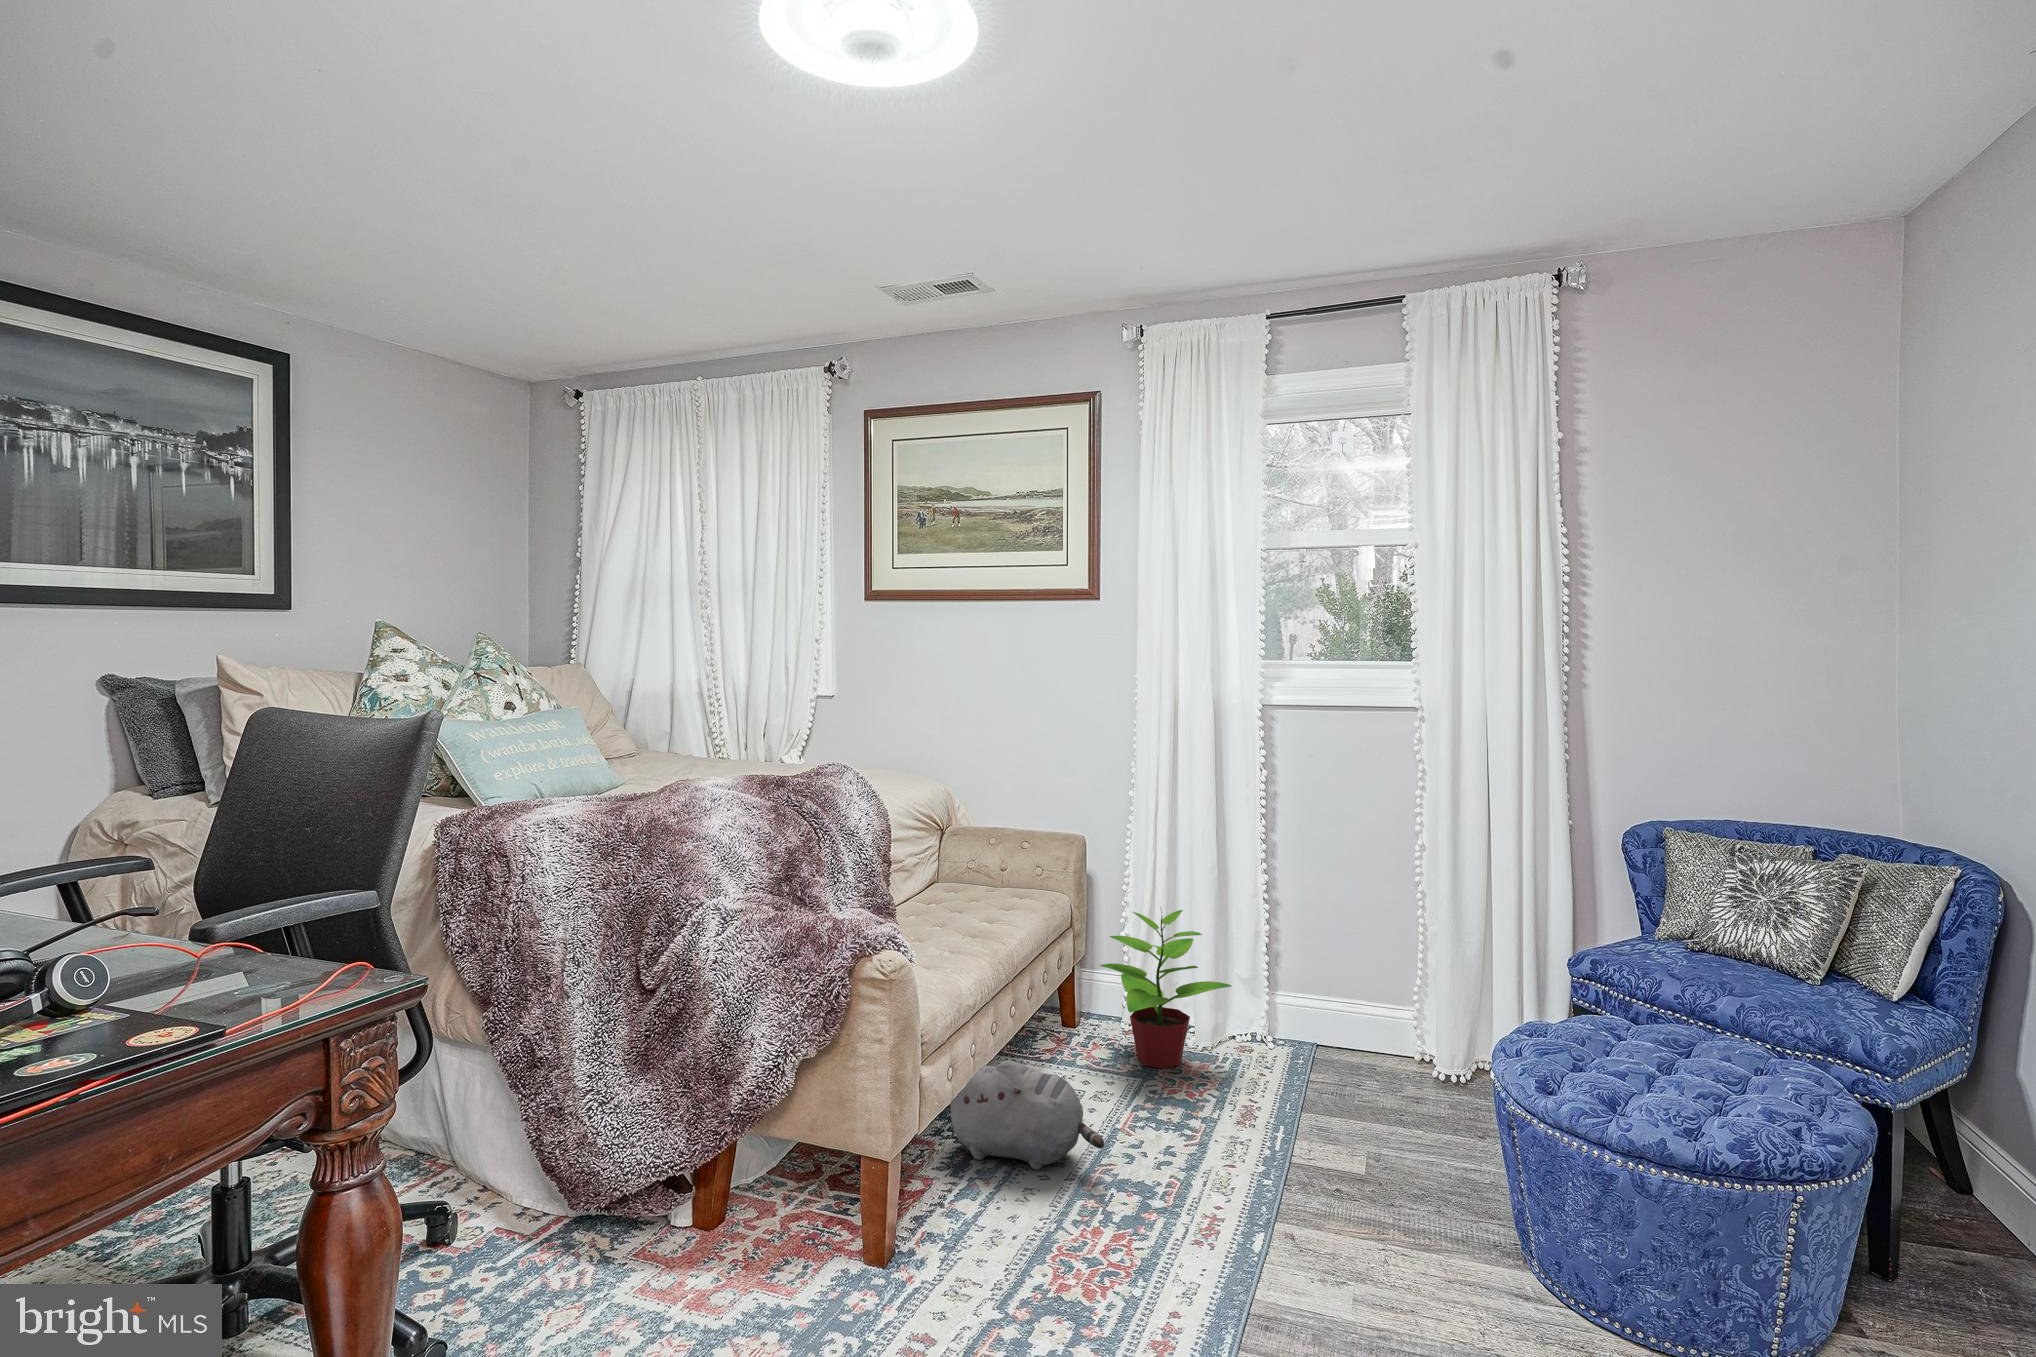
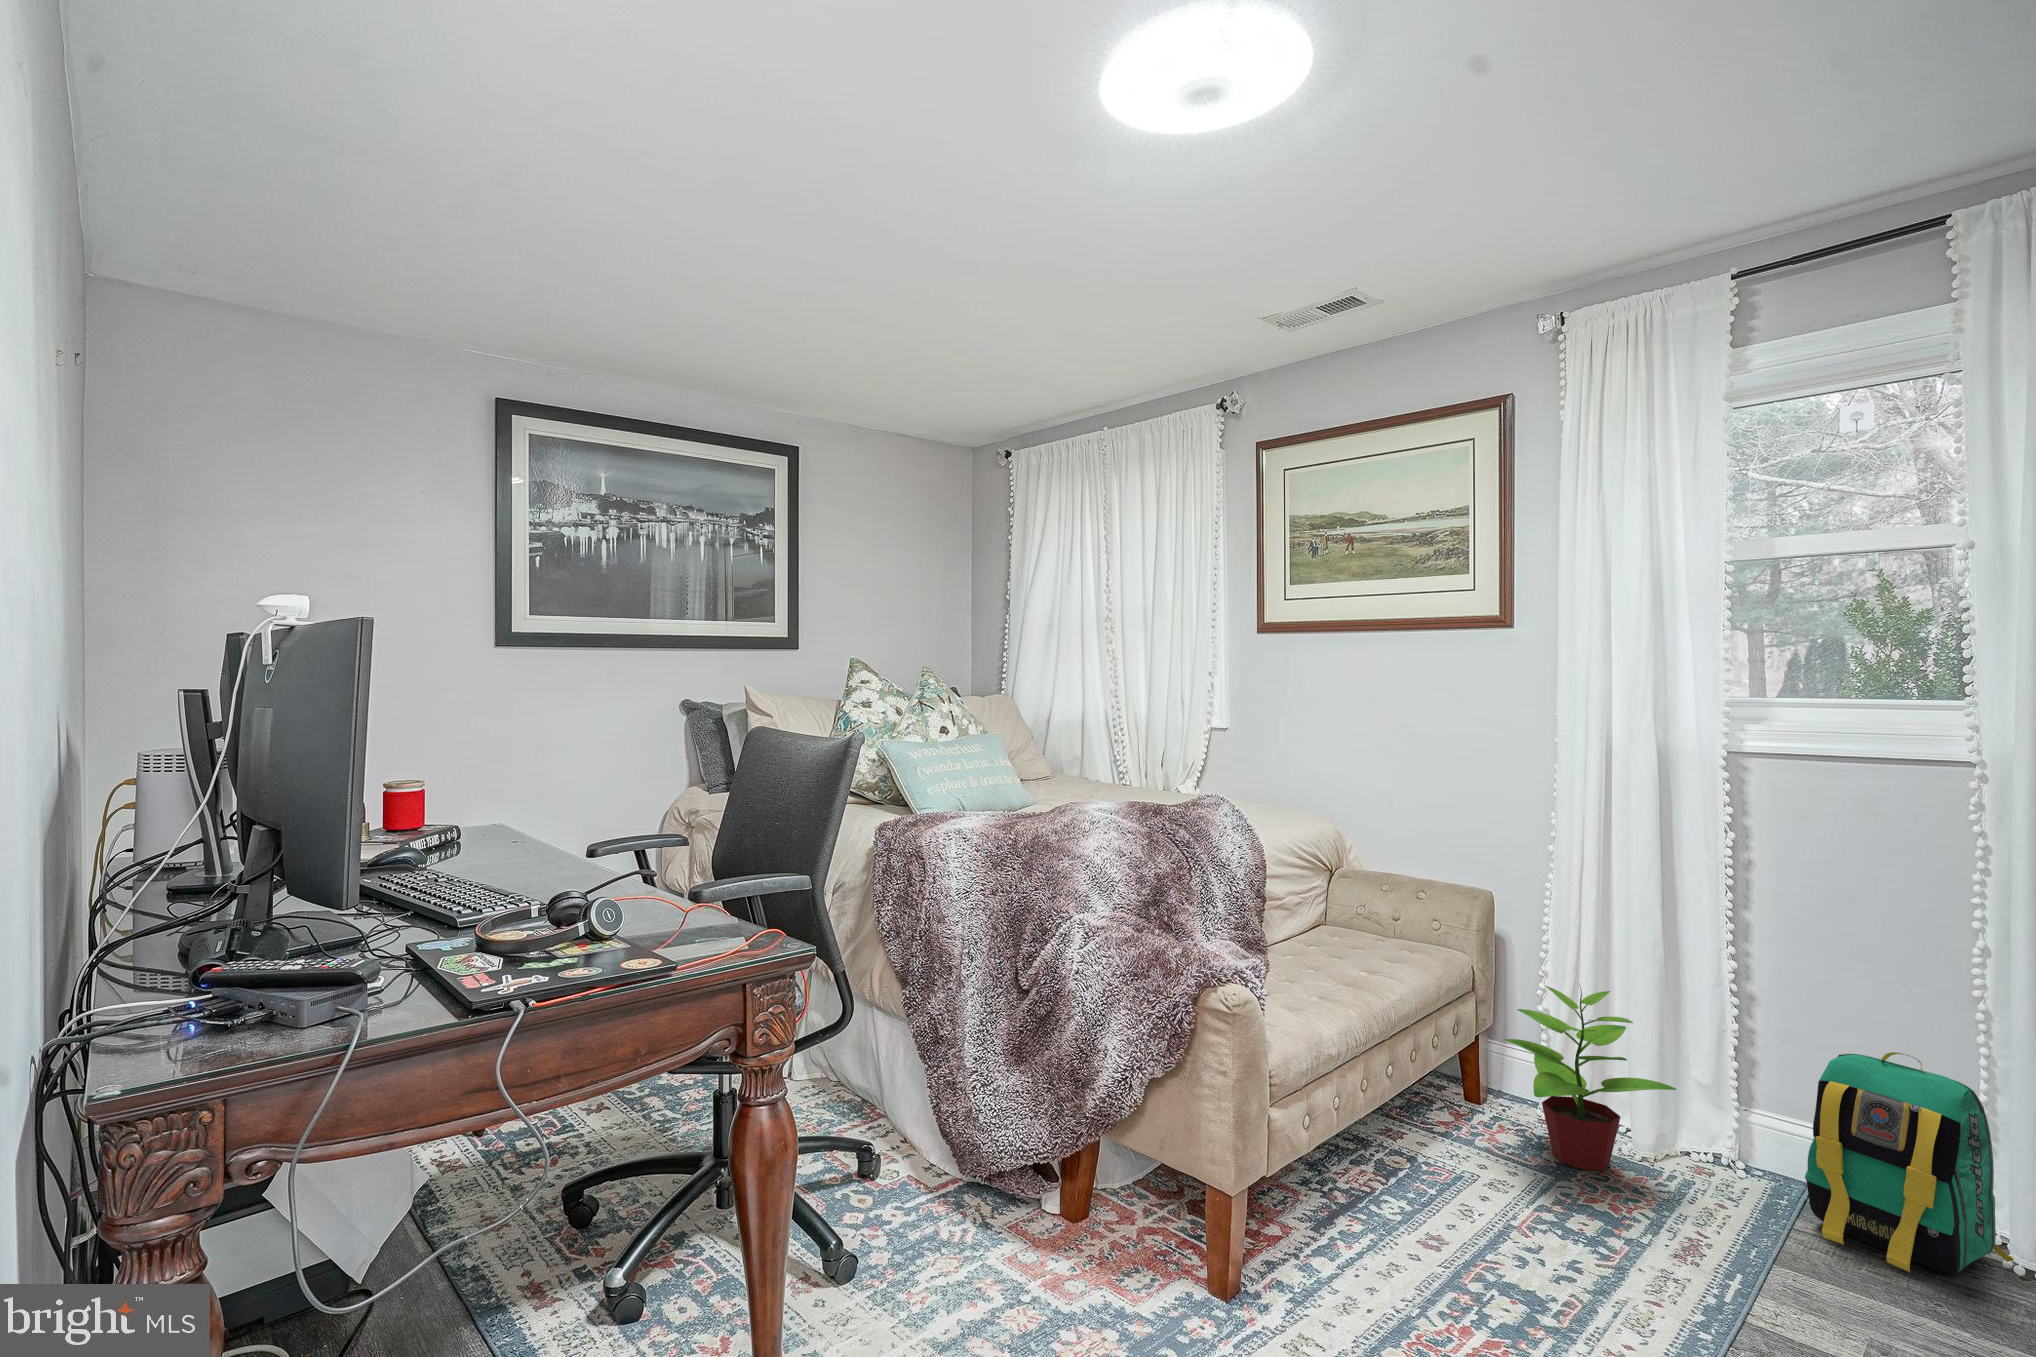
backpack: none [1319,930,1442,1097] -> present [1805,1052,2014,1274]
plush toy: present [950,1060,1104,1170] -> none [1309,1112,1486,1246]

